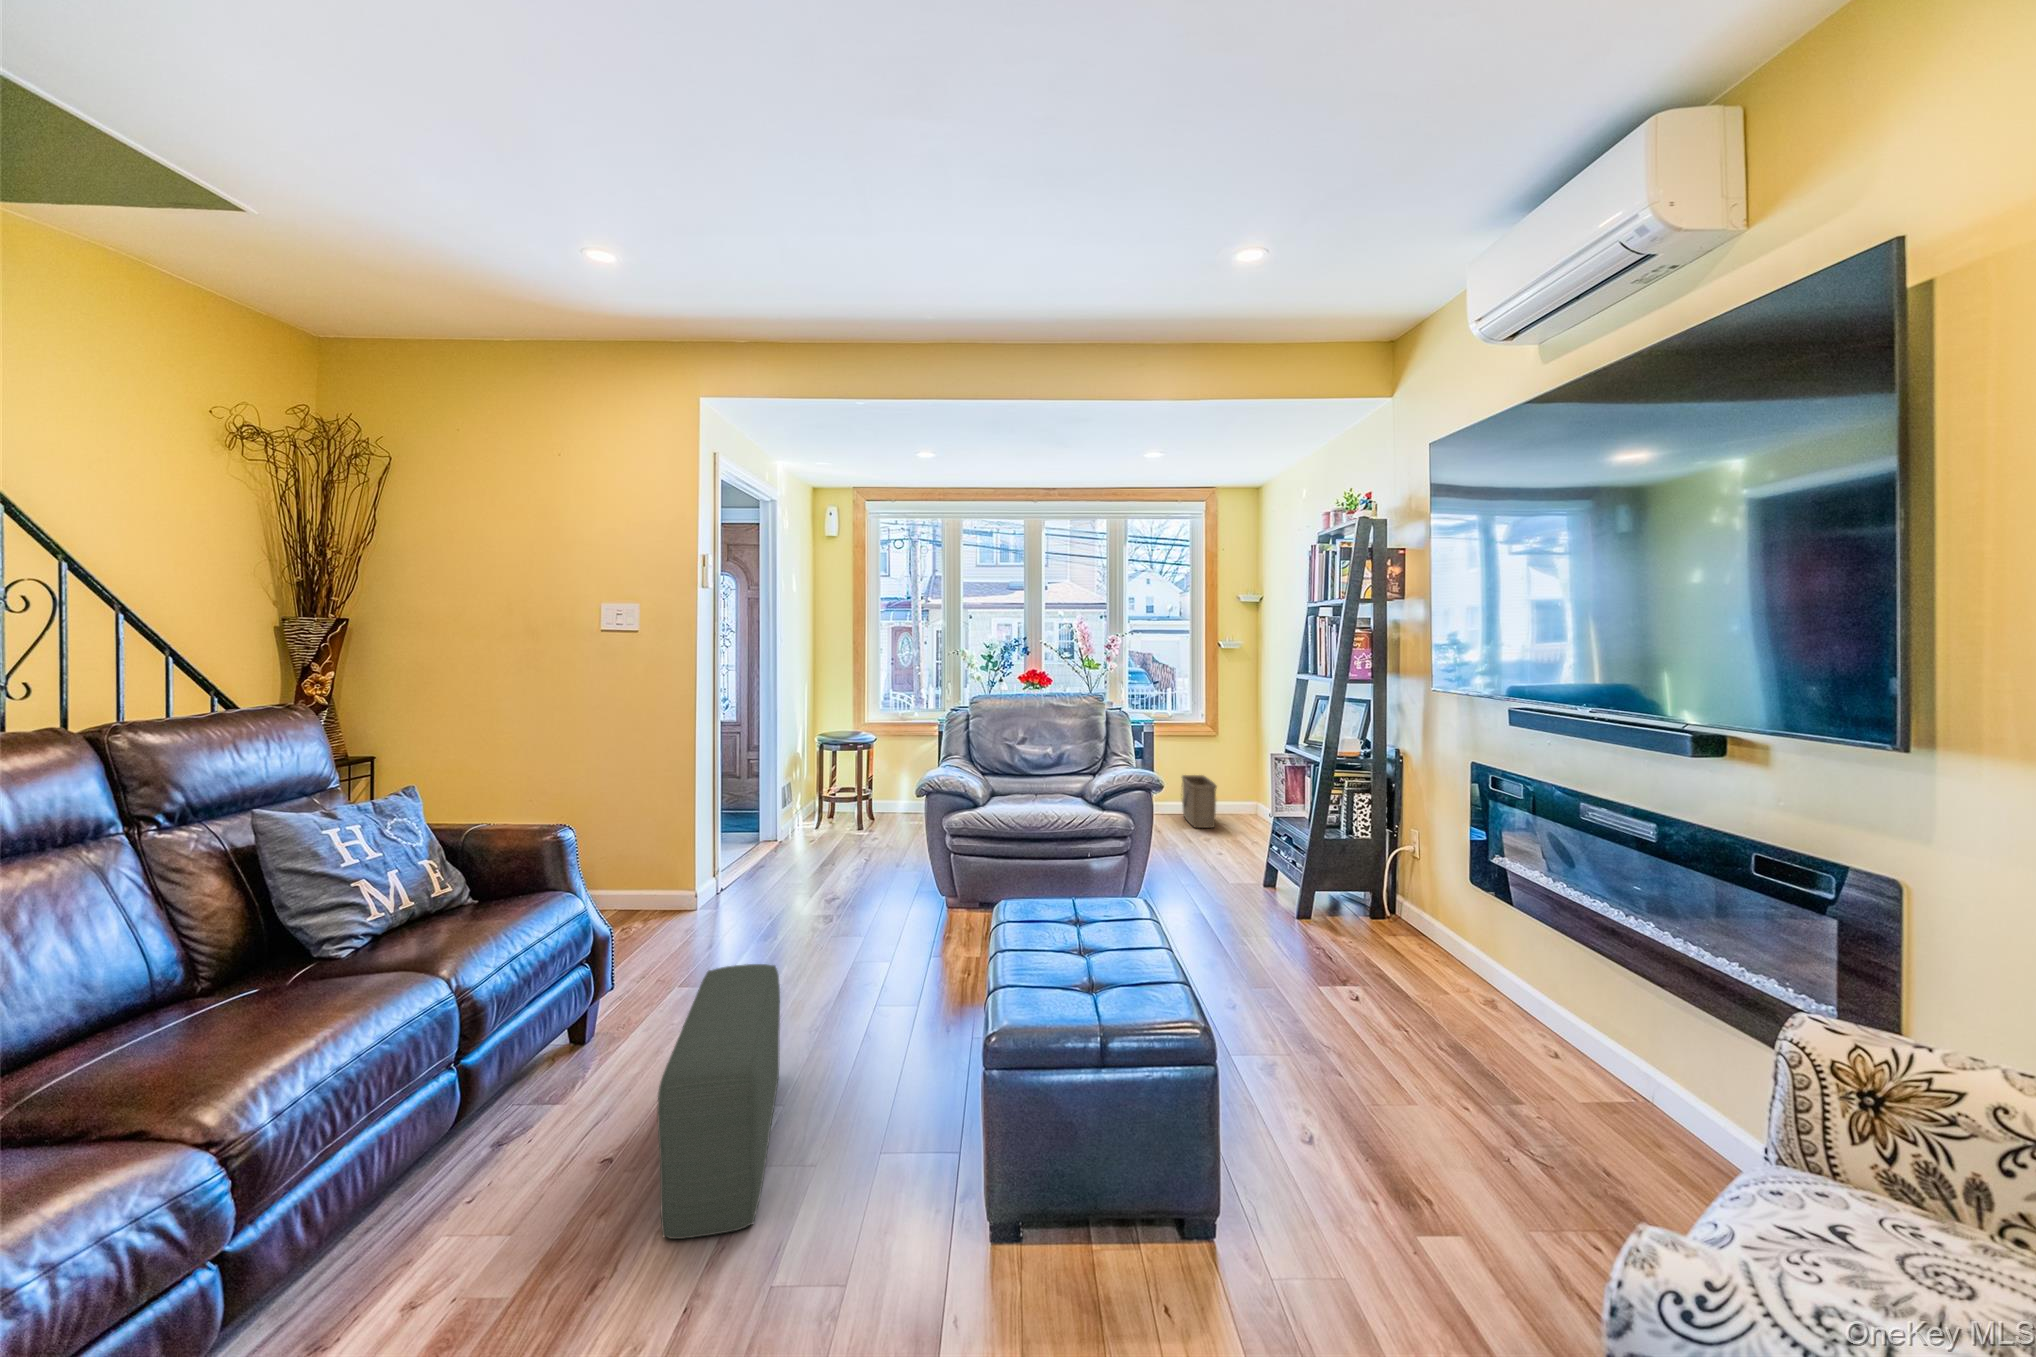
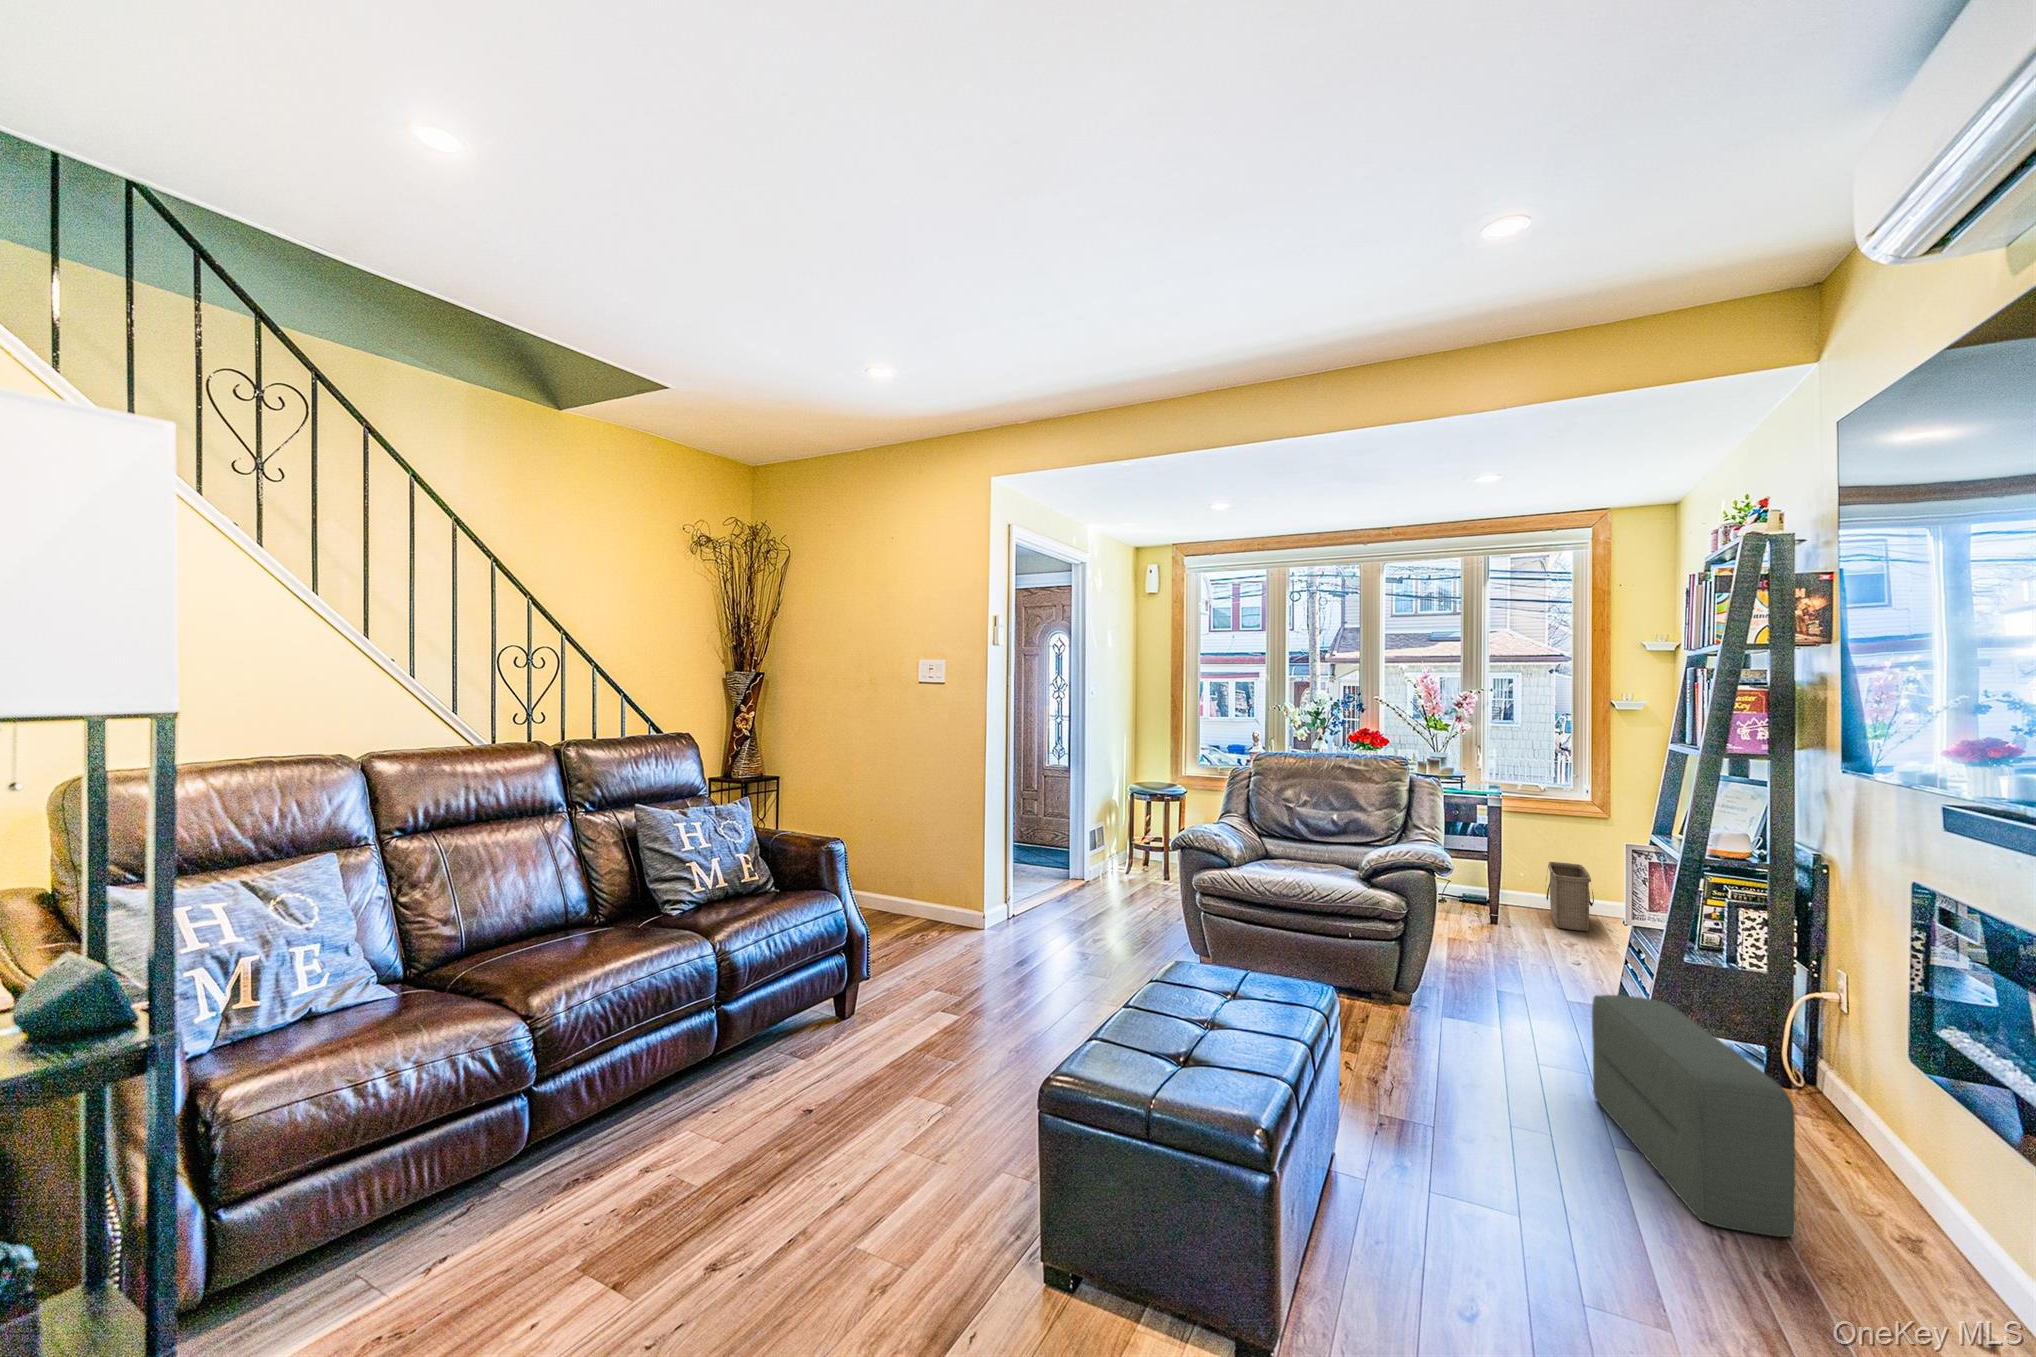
pouf: present [657,964,780,1239] -> present [1592,995,1795,1237]

